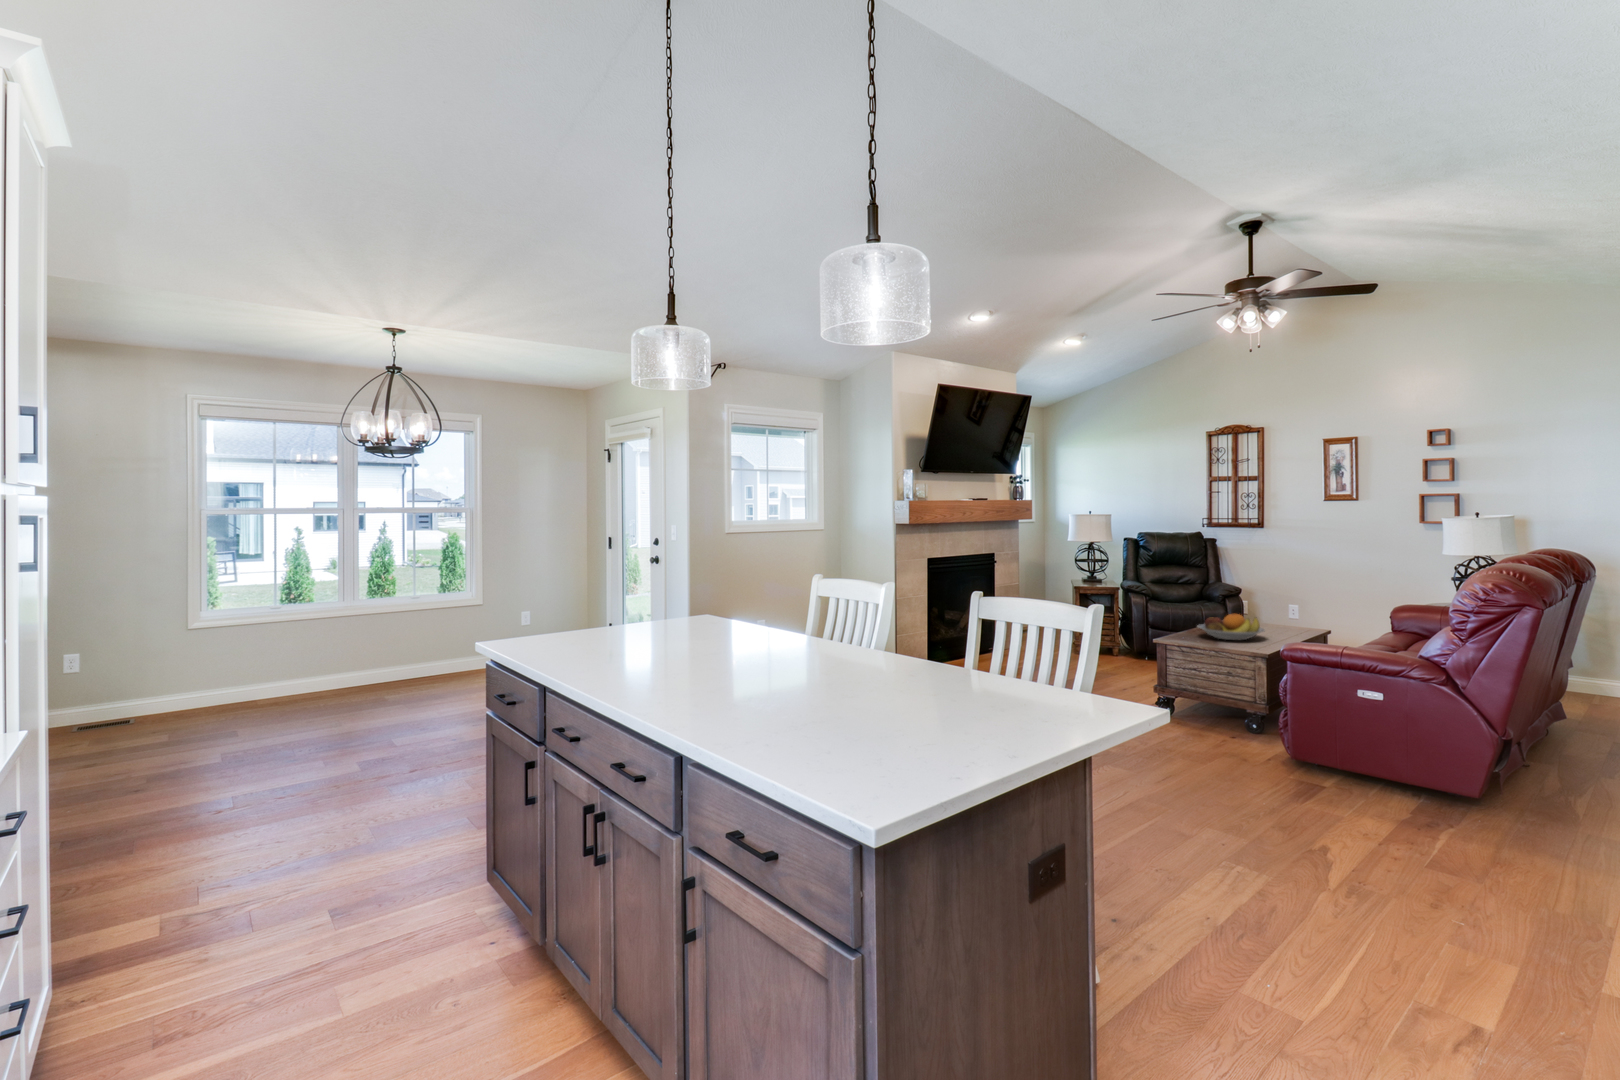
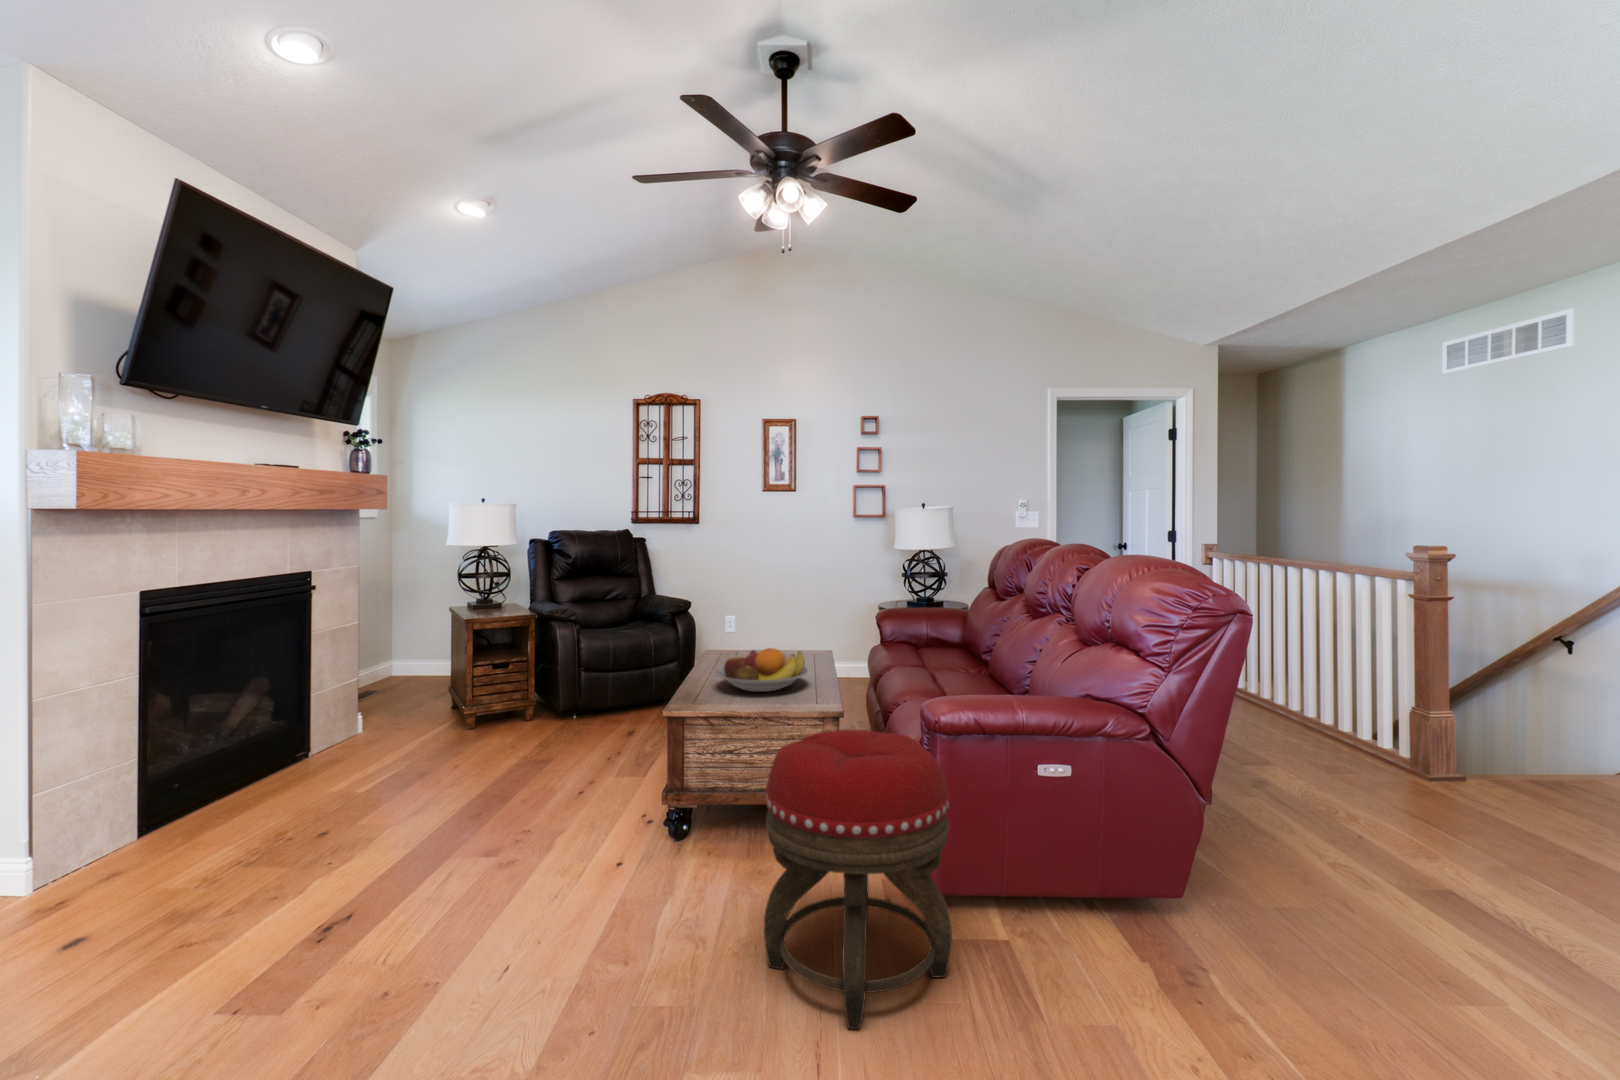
footstool: none [1163,648,1269,780] -> present [764,729,952,1029]

